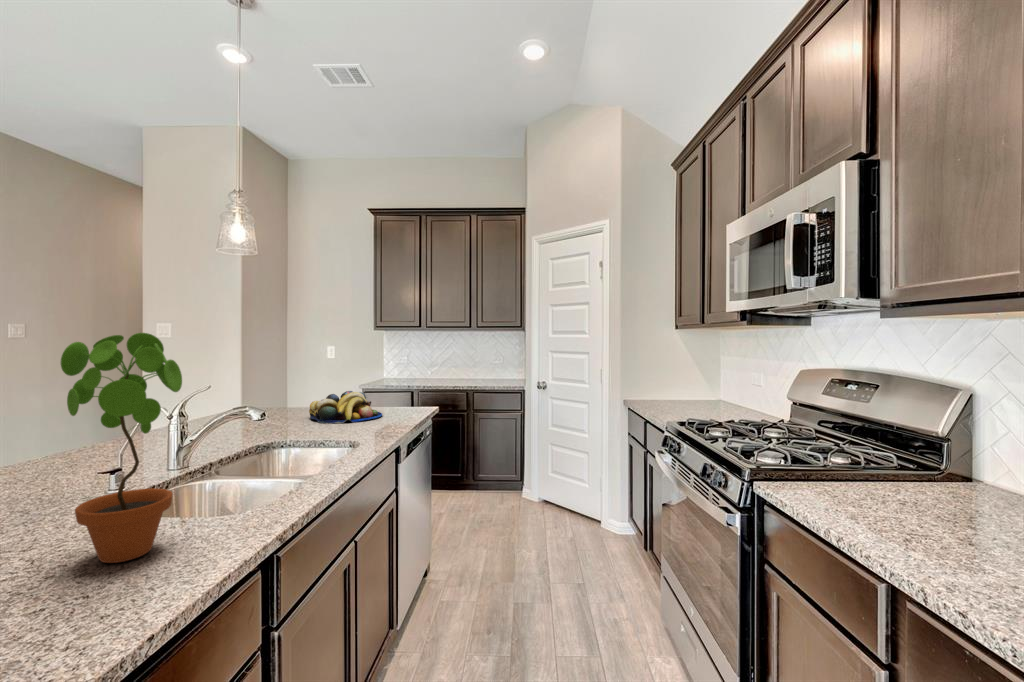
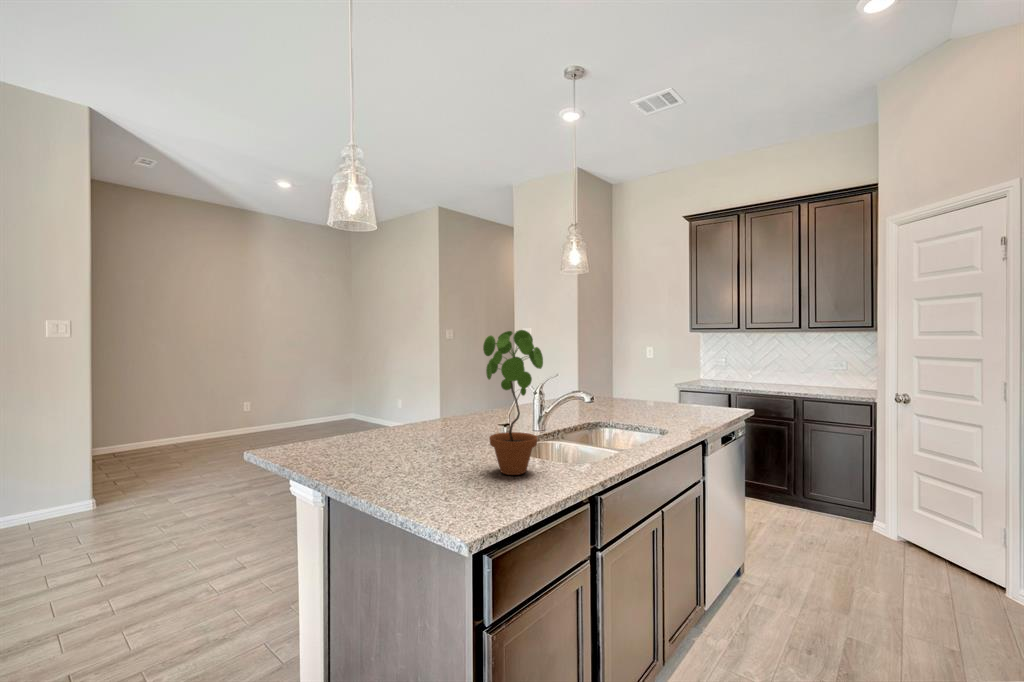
fruit bowl: present [309,391,382,423] -> none [630,387,695,415]

